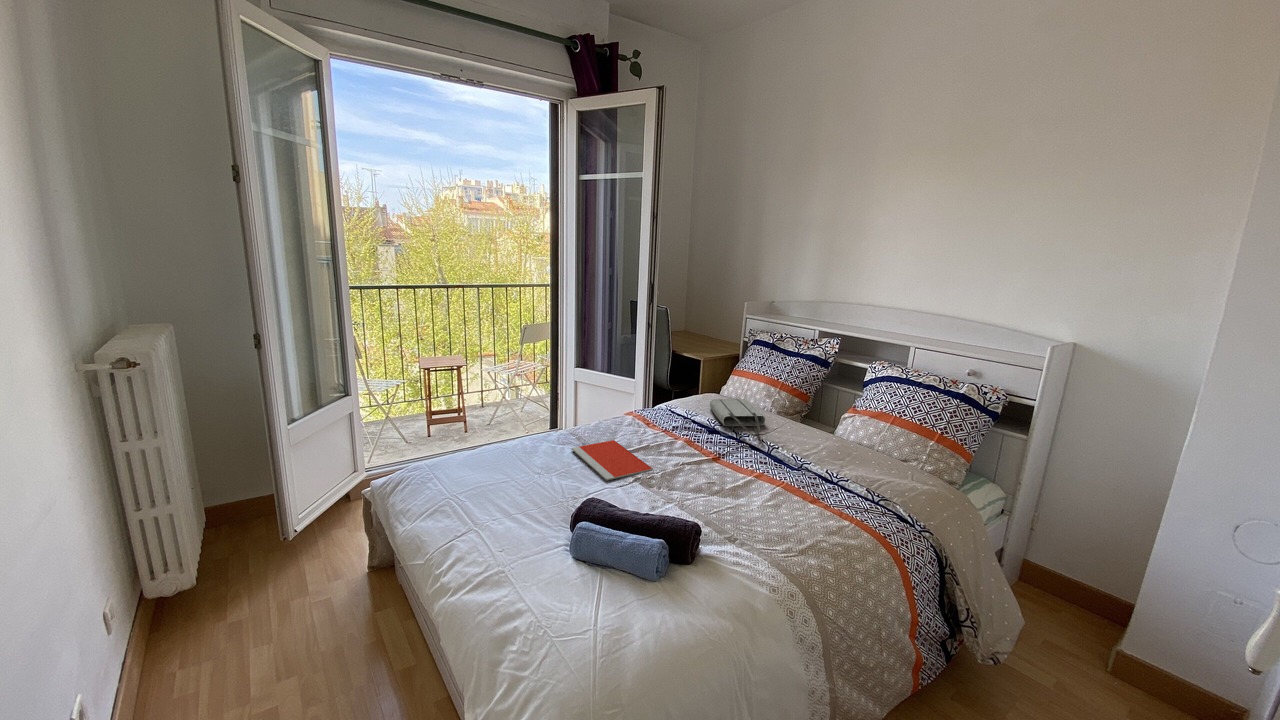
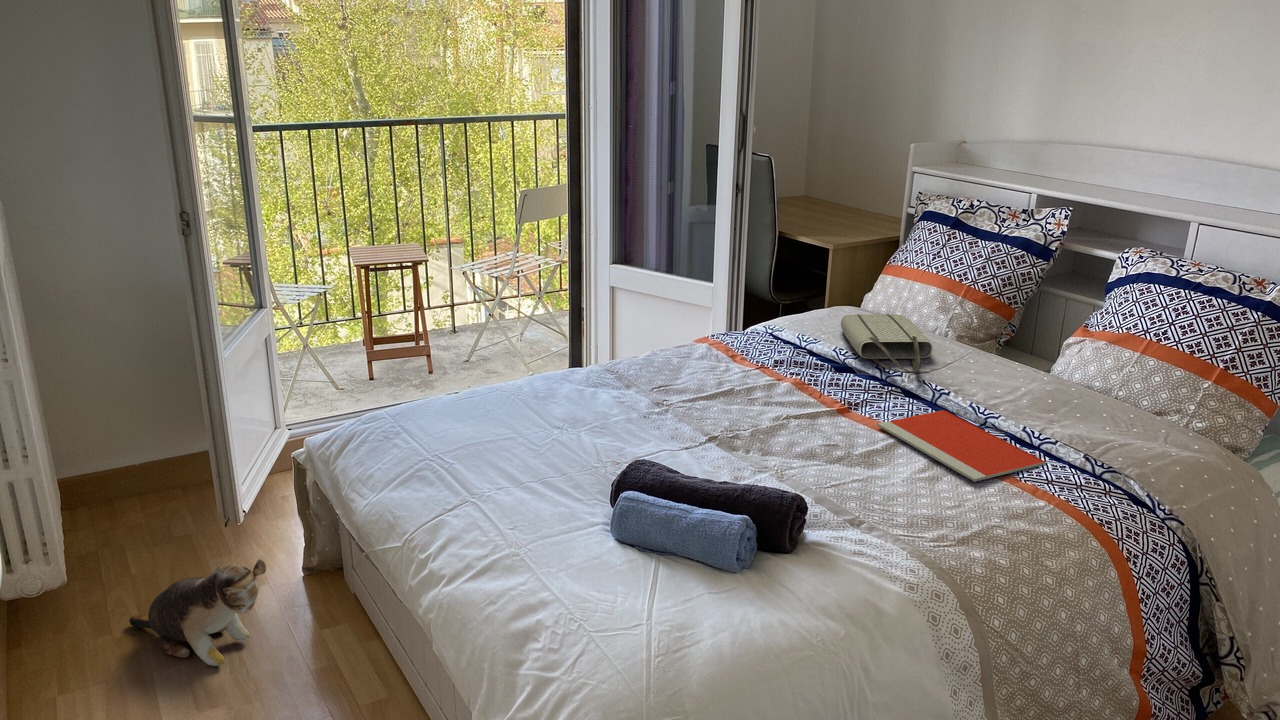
notebook: present [572,440,653,480] -> present [878,410,1046,482]
plush toy: none [242,565,336,641] -> present [129,559,266,666]

